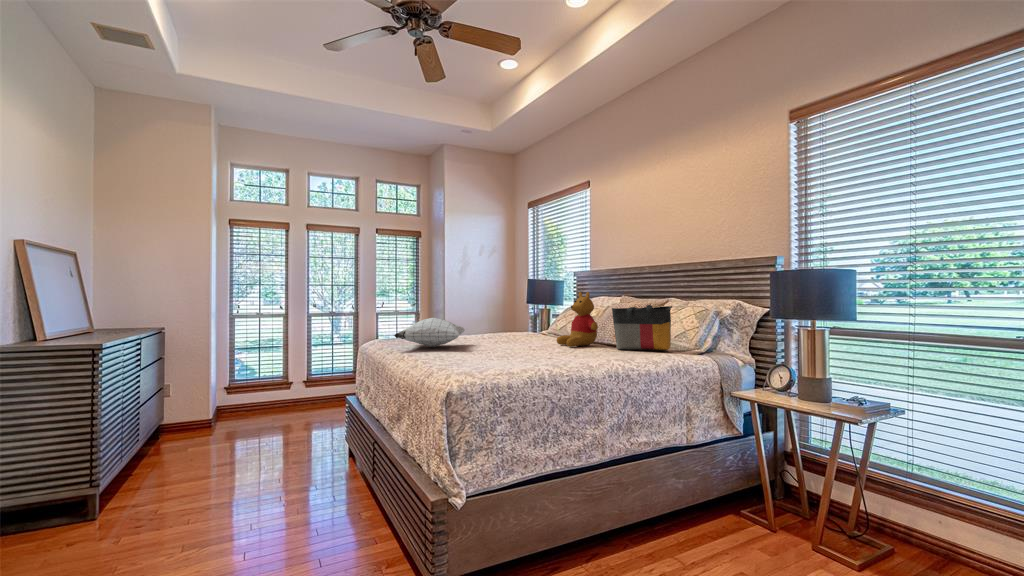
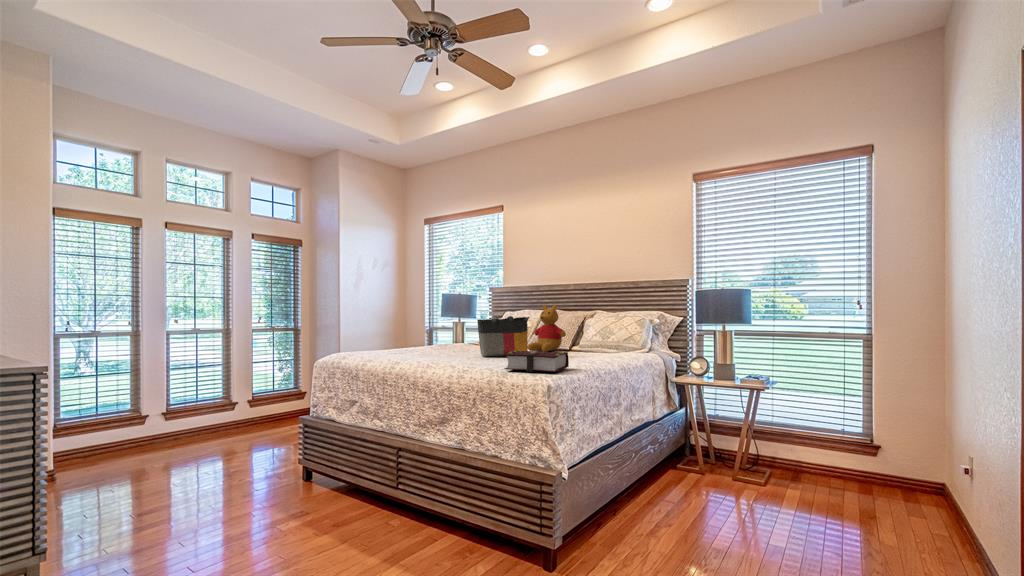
tote bag: present [612,305,672,351] -> present [477,316,529,357]
pillow: present [394,318,465,347] -> none [392,329,464,358]
book: none [438,345,519,375] -> present [505,350,569,372]

